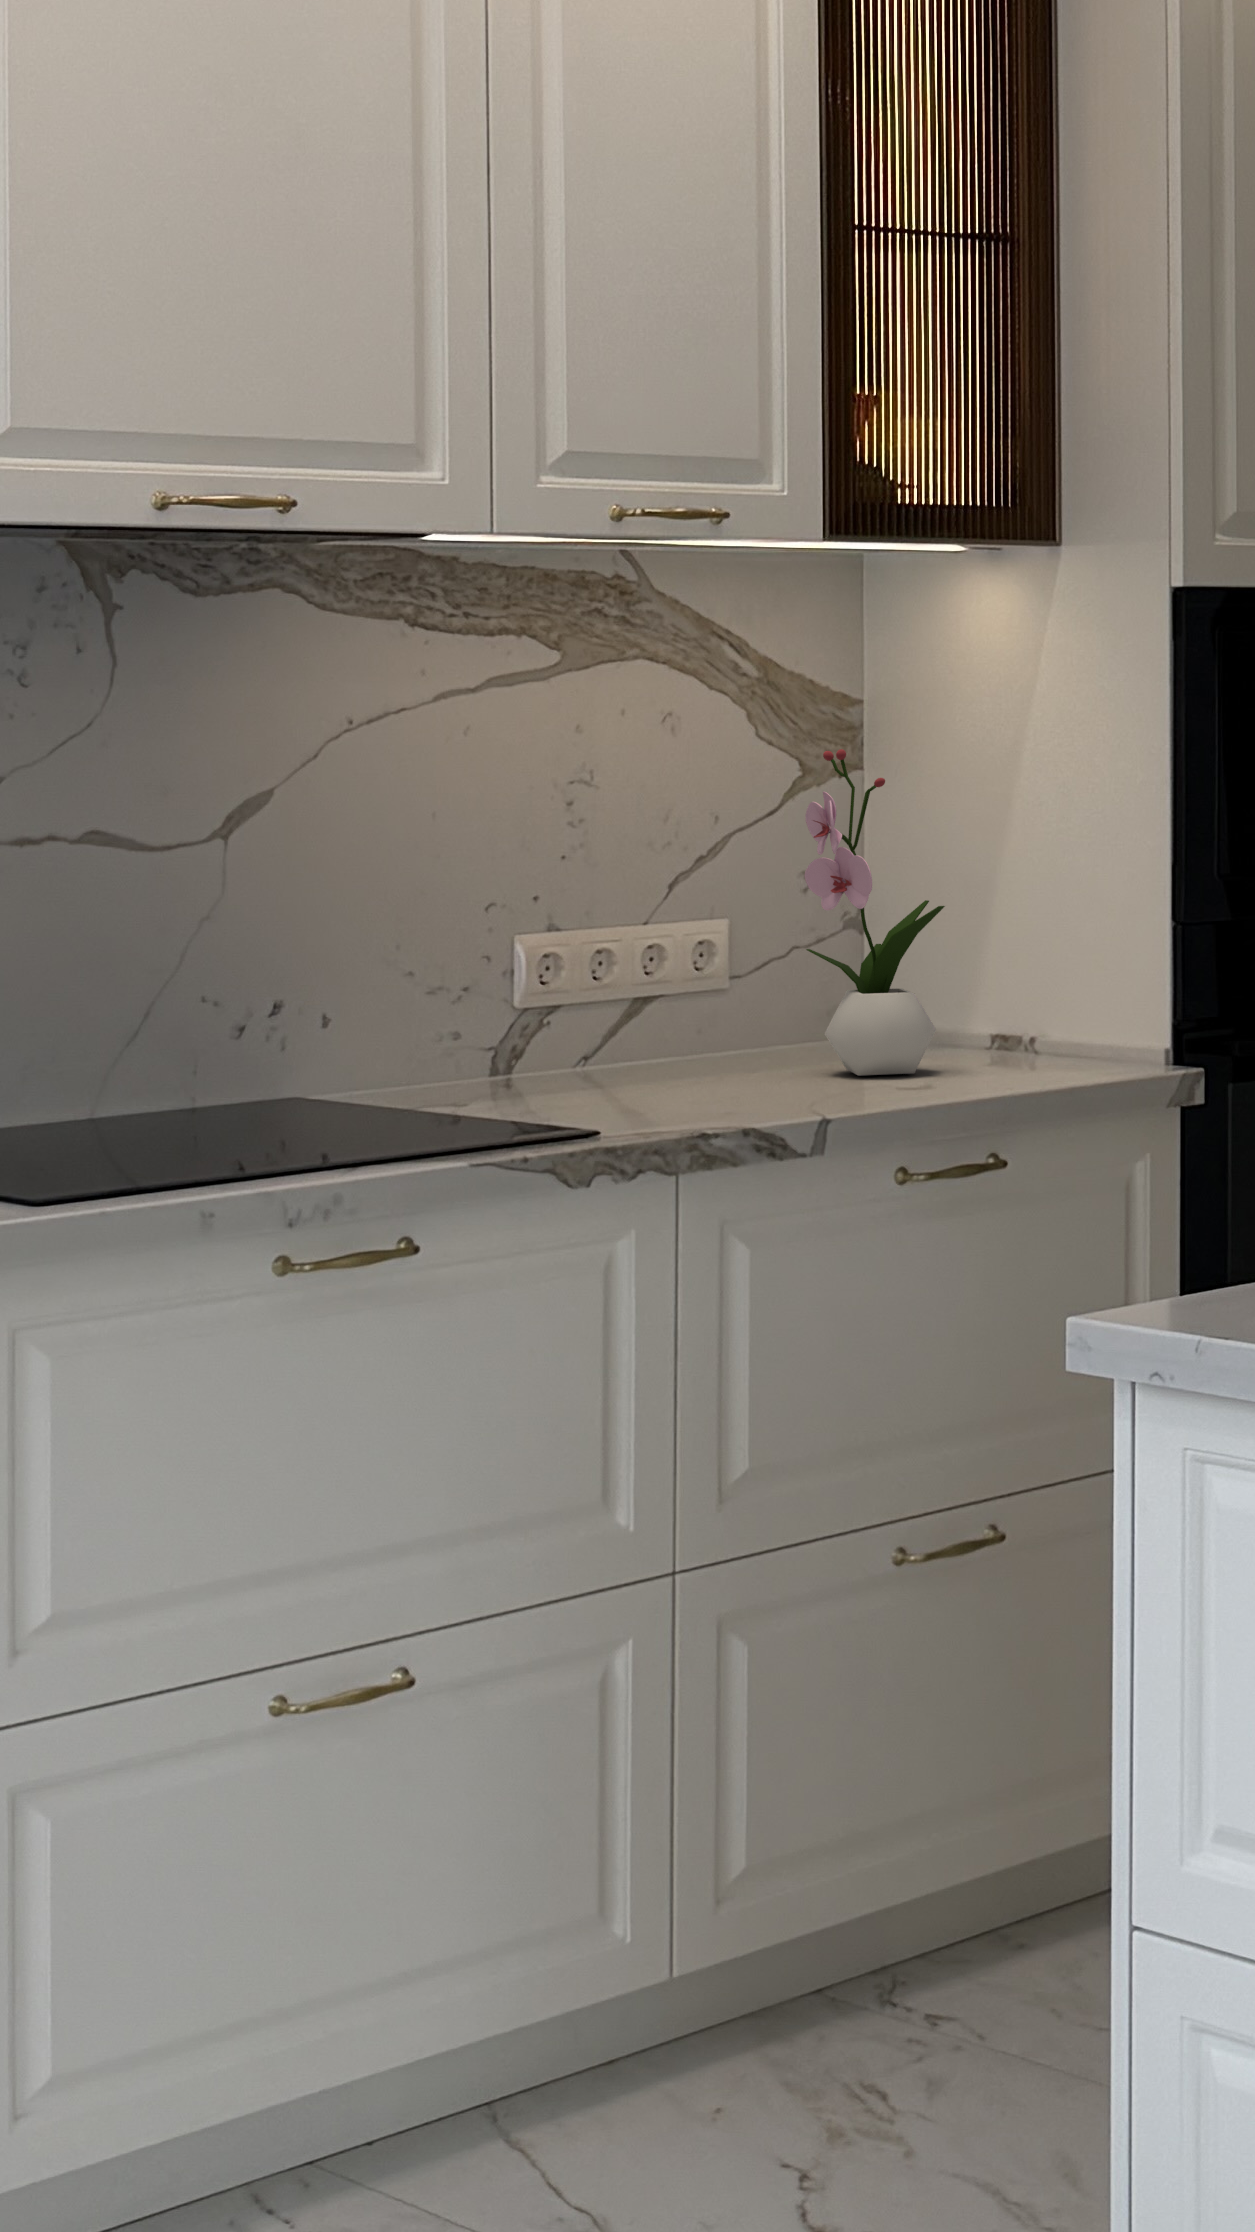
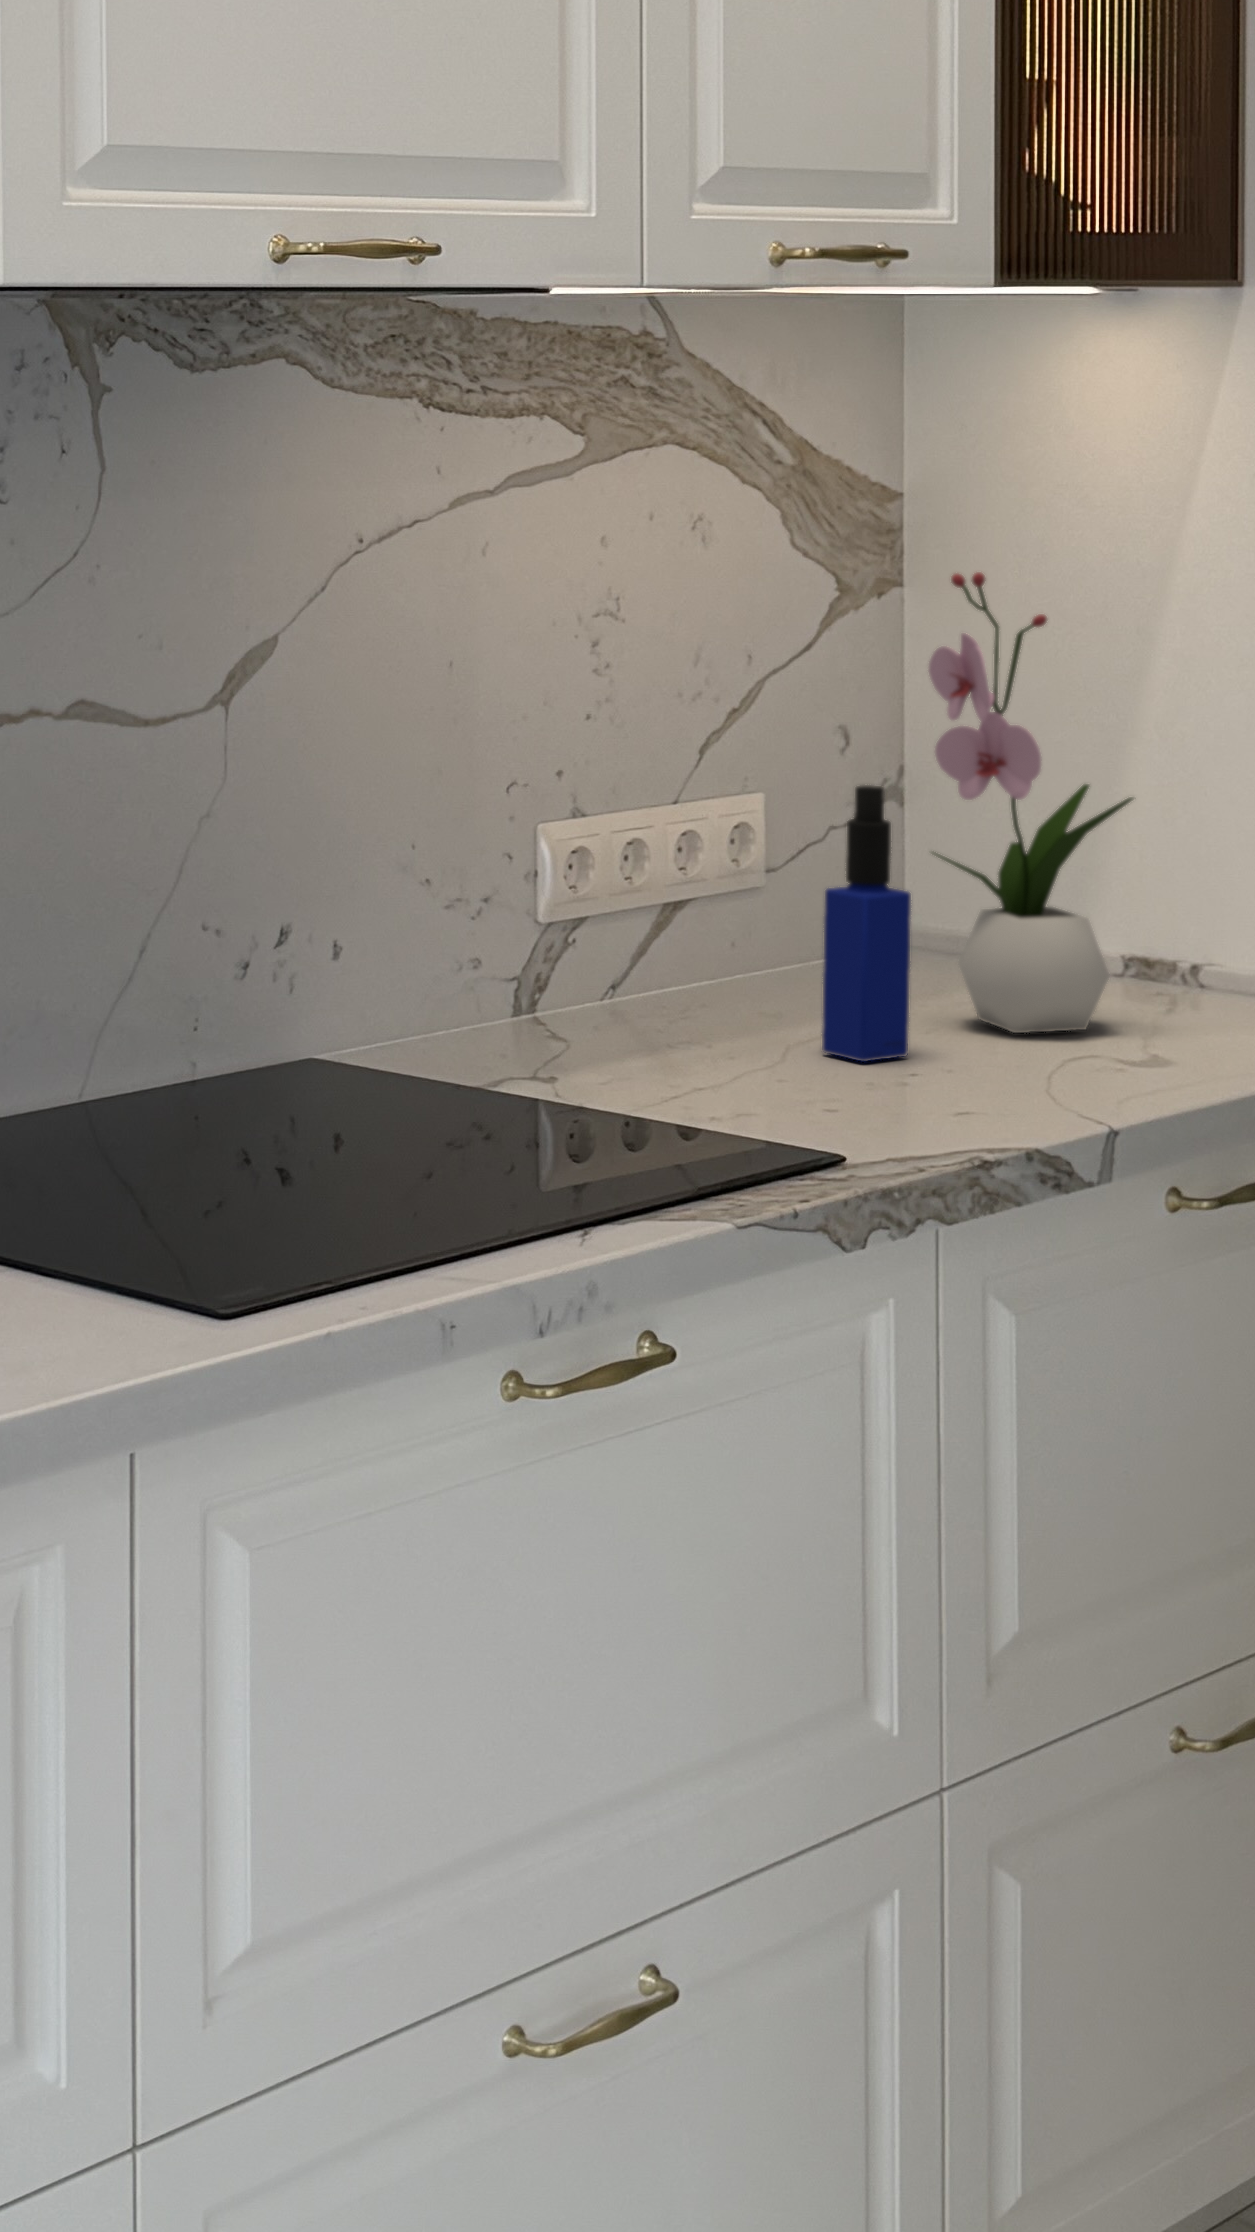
bottle: none [698,896,758,1090] -> present [822,785,911,1062]

